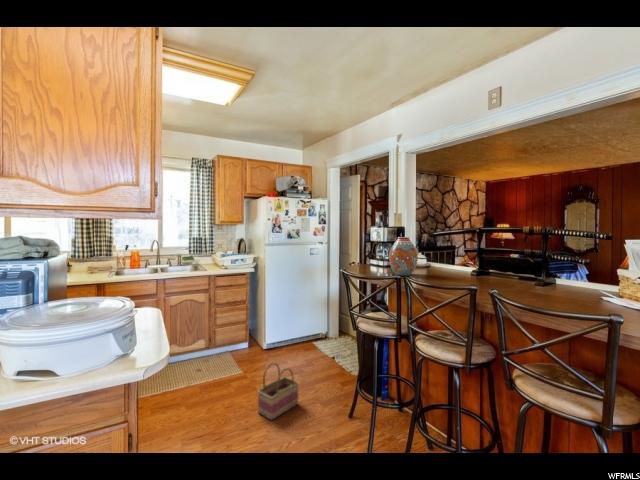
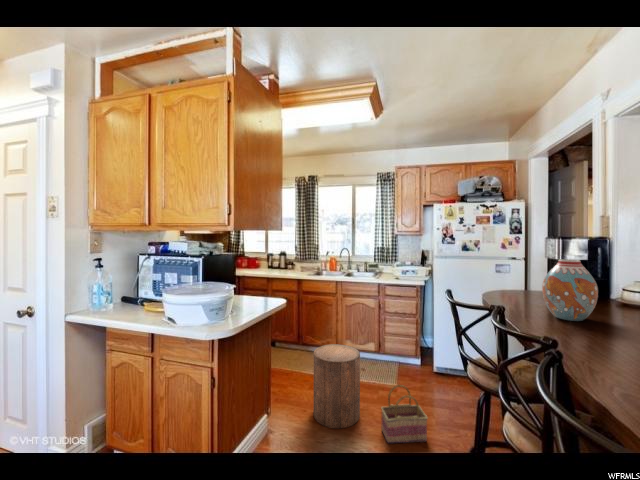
stool: none [175,342,231,438] -> present [313,344,360,428]

